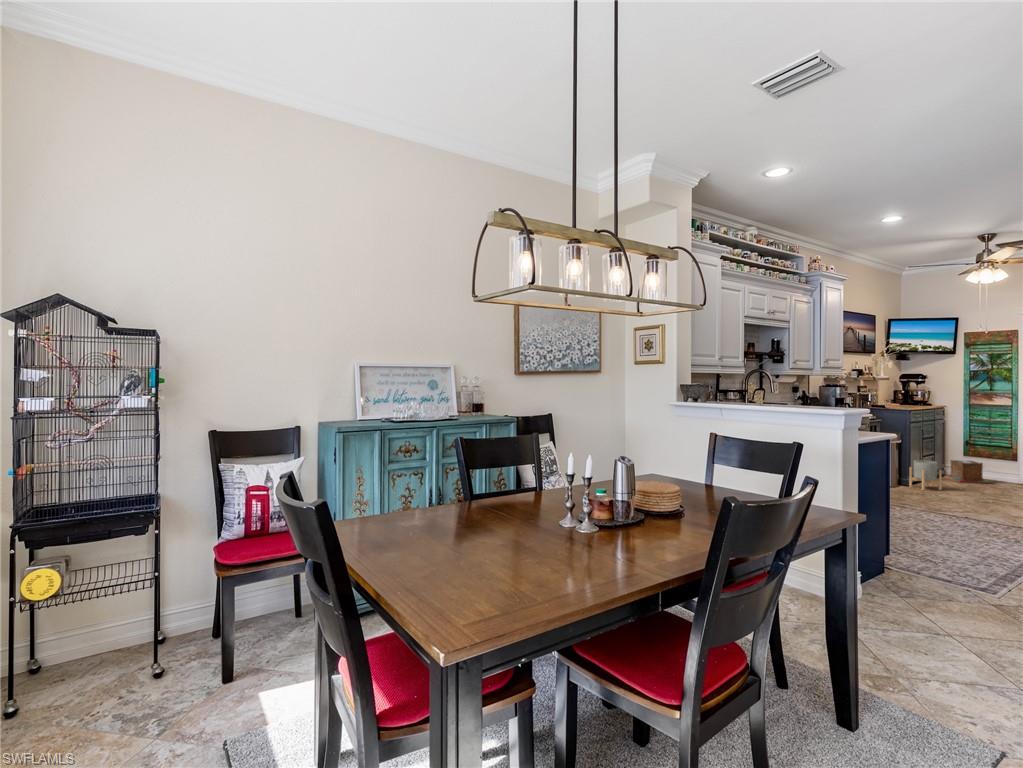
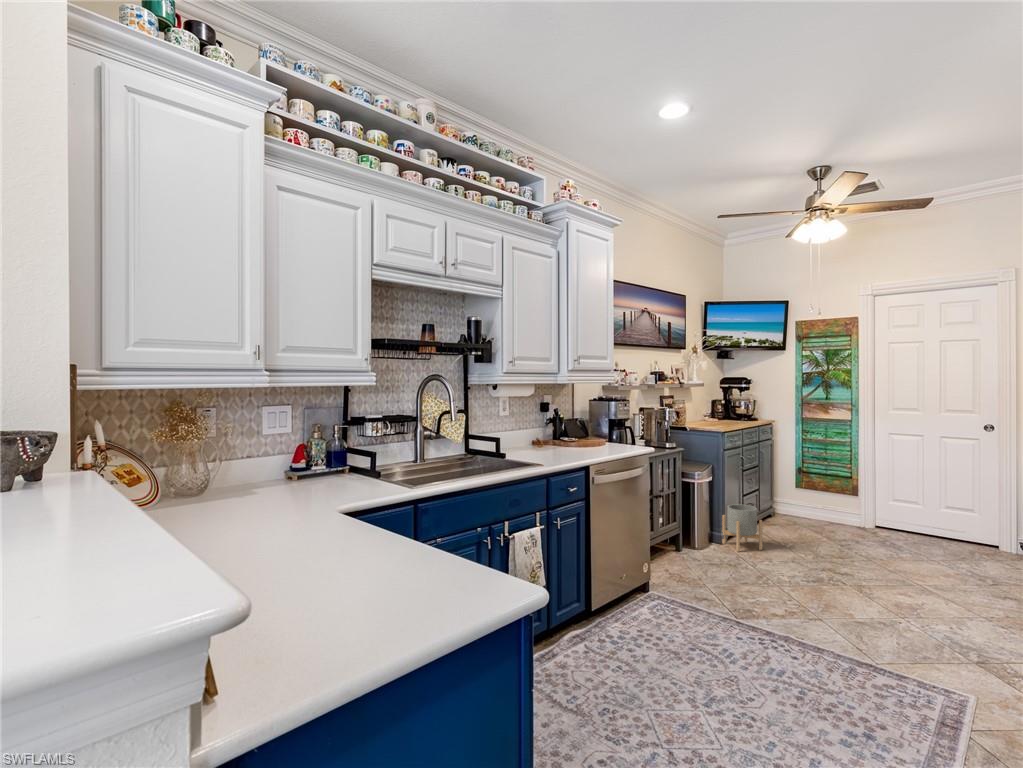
laundry basket: present [945,460,994,484] -> none [773,495,832,529]

